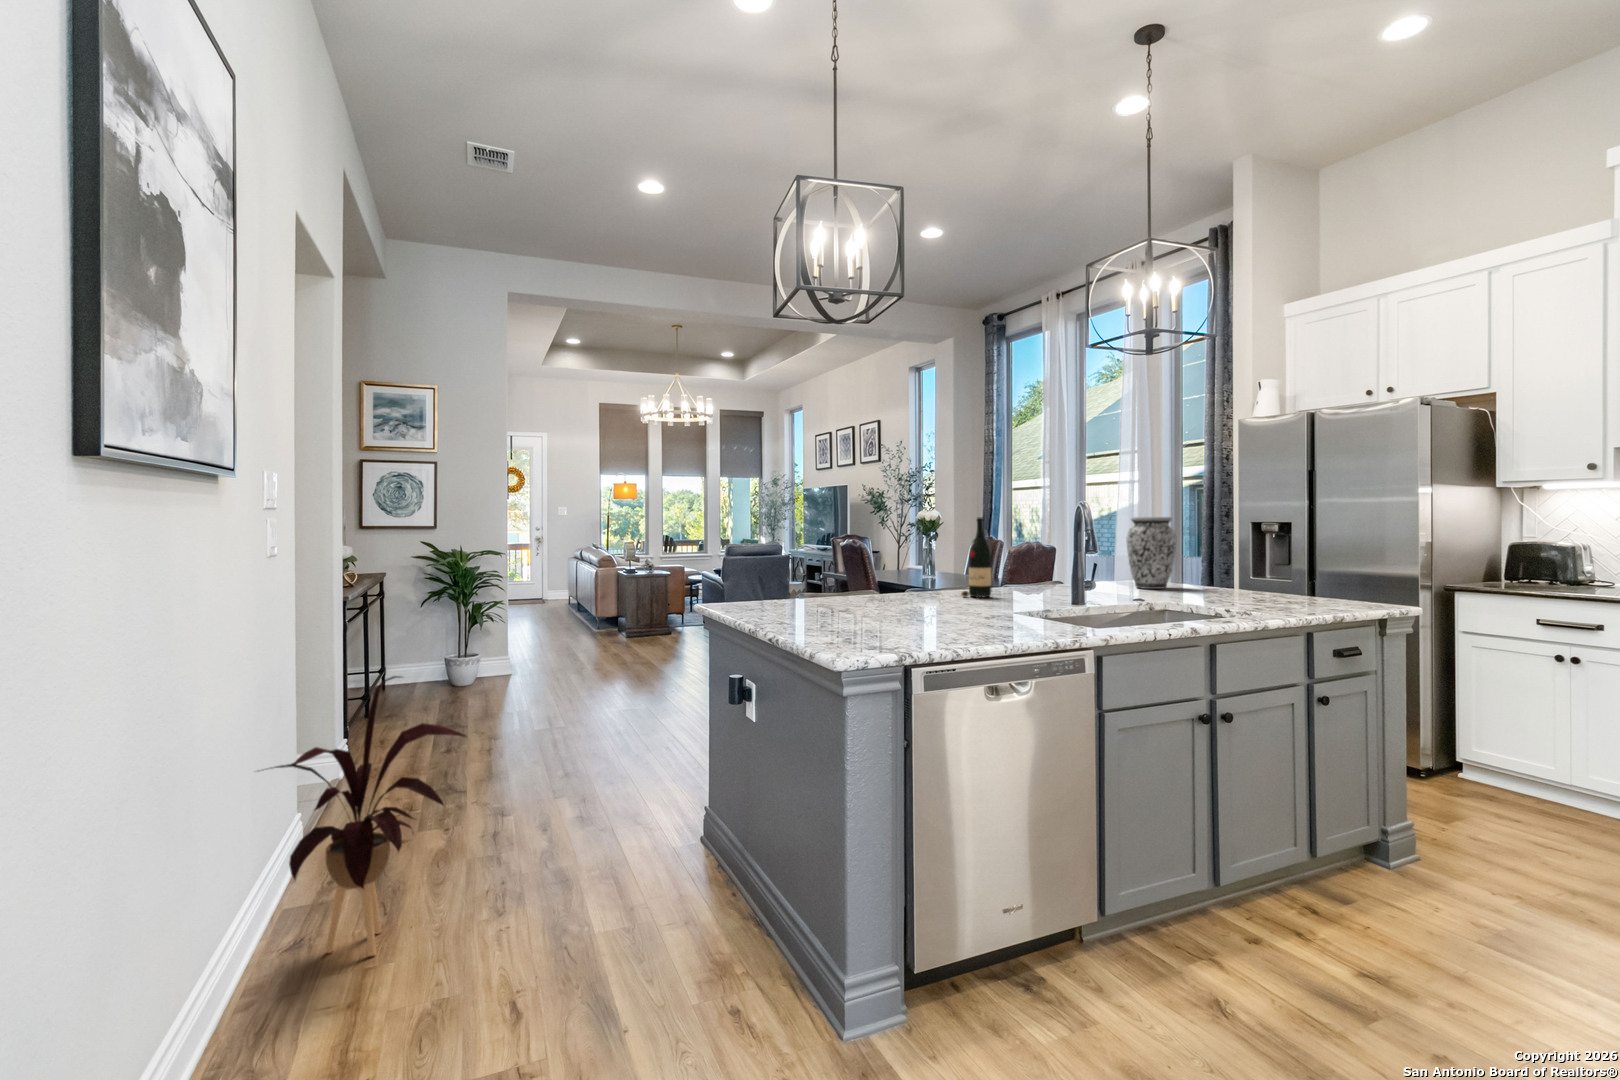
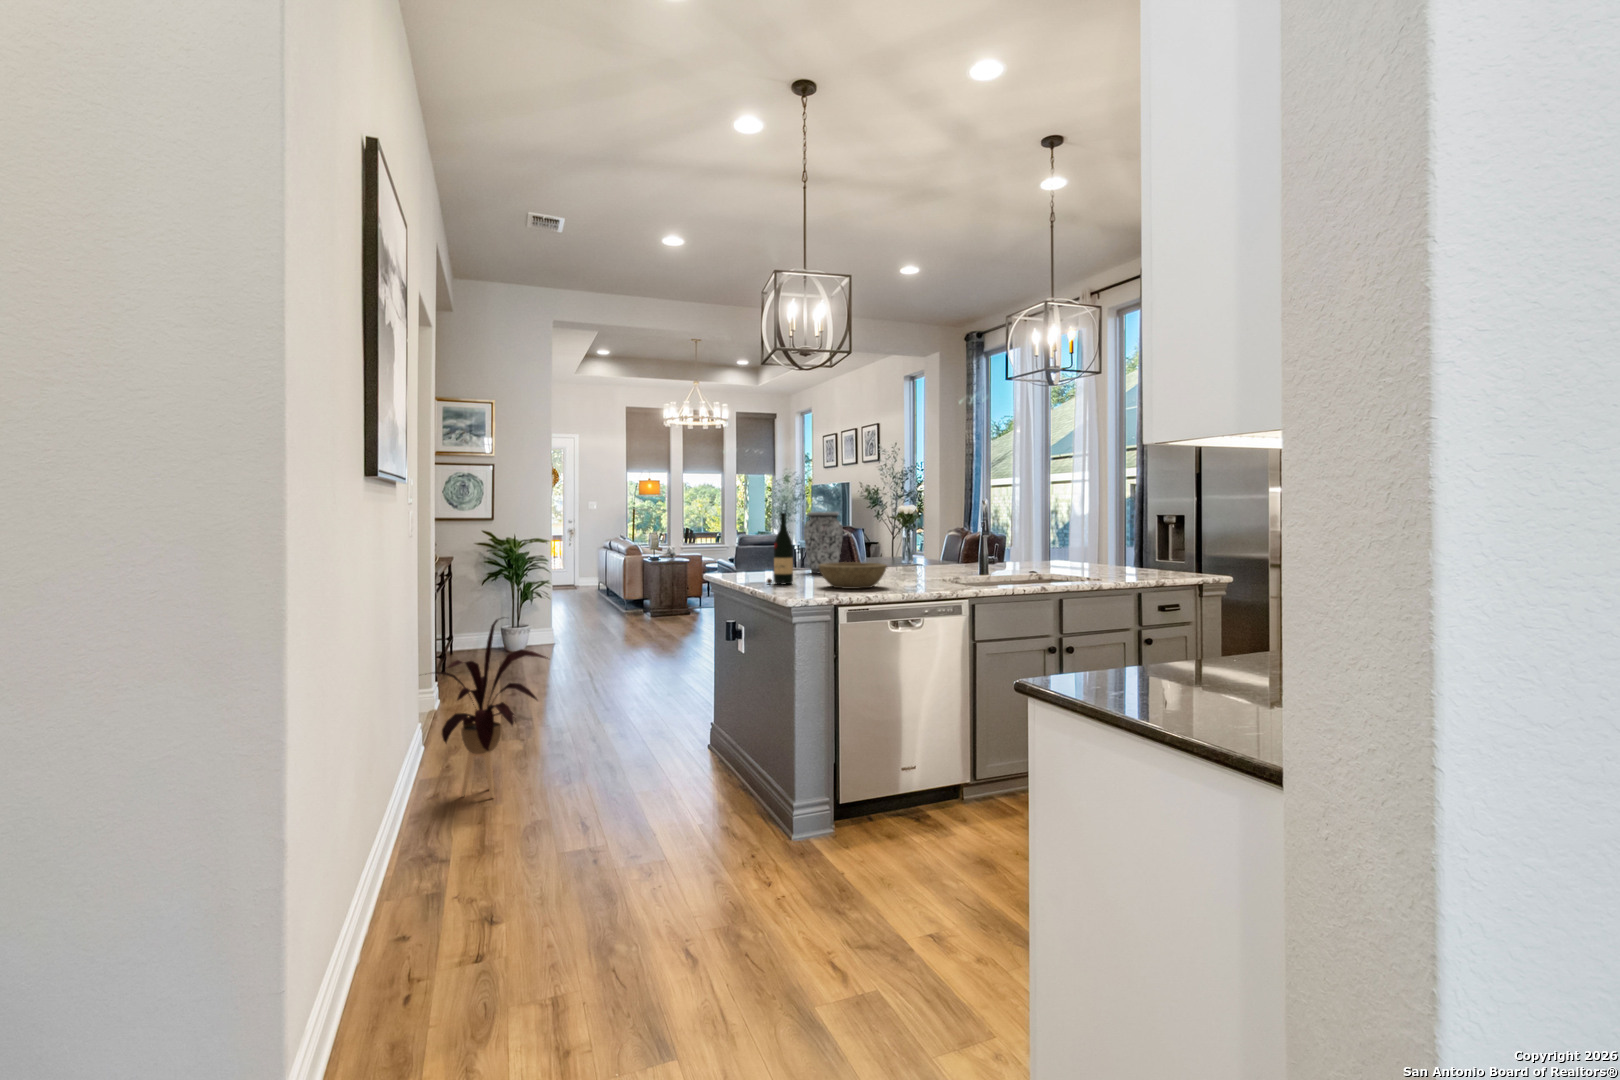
wine bottle: present [962,517,991,598] -> present [767,513,793,585]
vase: present [1127,517,1176,589] -> present [804,512,843,573]
bowl: none [867,592,970,633] -> present [818,562,887,589]

